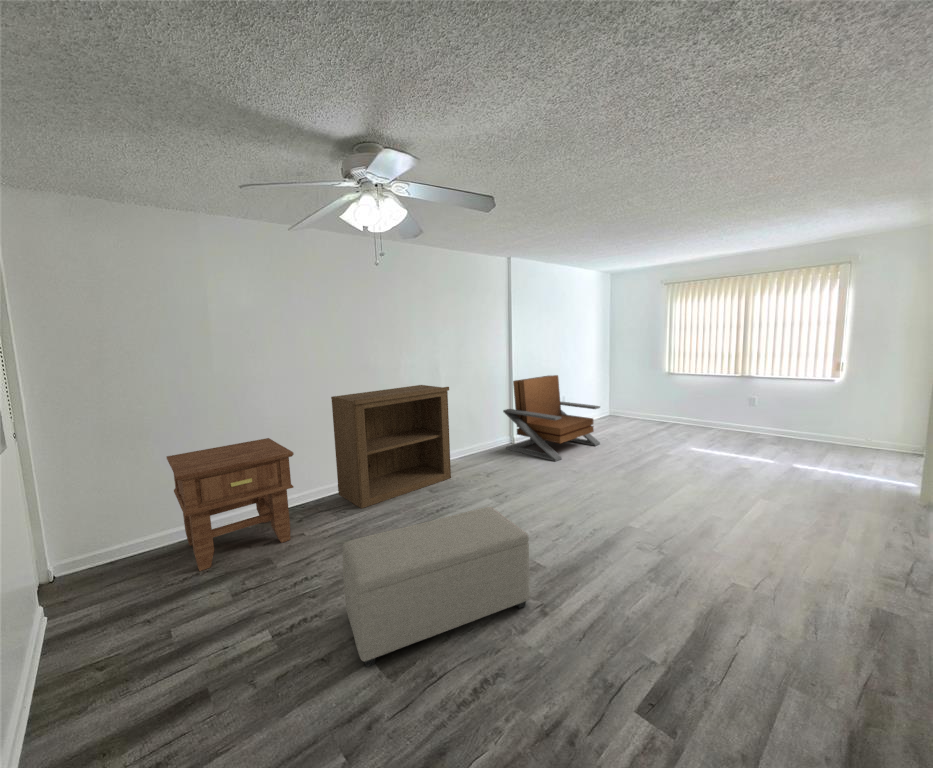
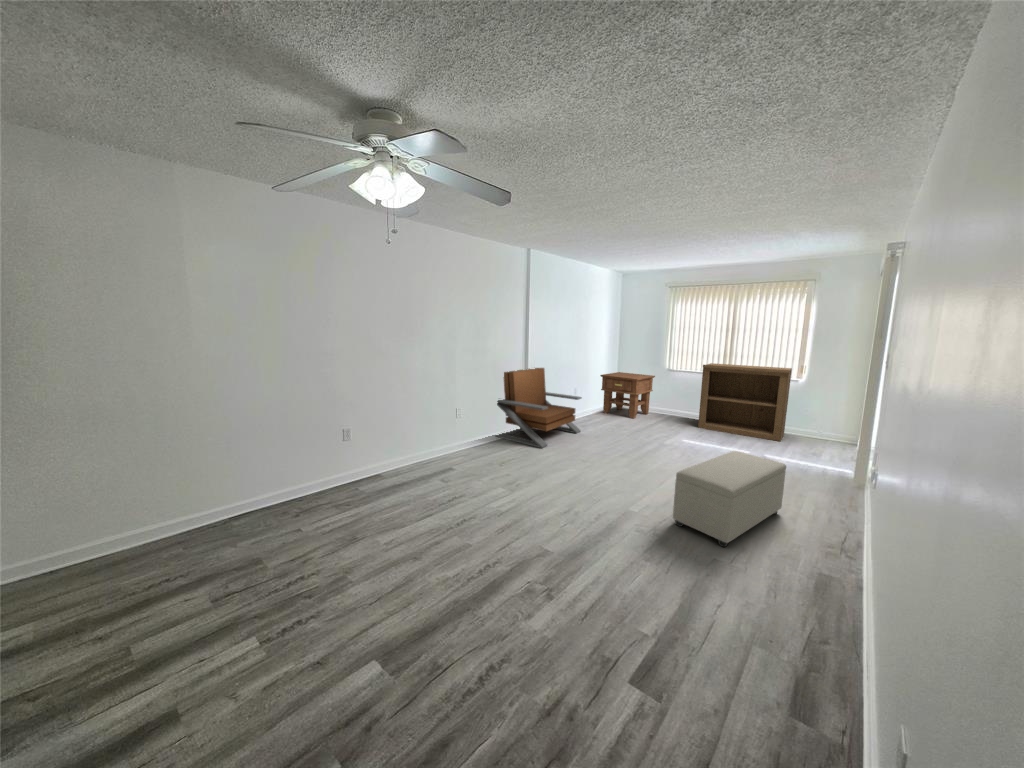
bookshelf: present [331,385,451,508] -> present [698,363,792,441]
side table: present [167,438,294,571] -> present [600,372,655,419]
ottoman: present [343,507,530,667] -> present [673,451,786,547]

